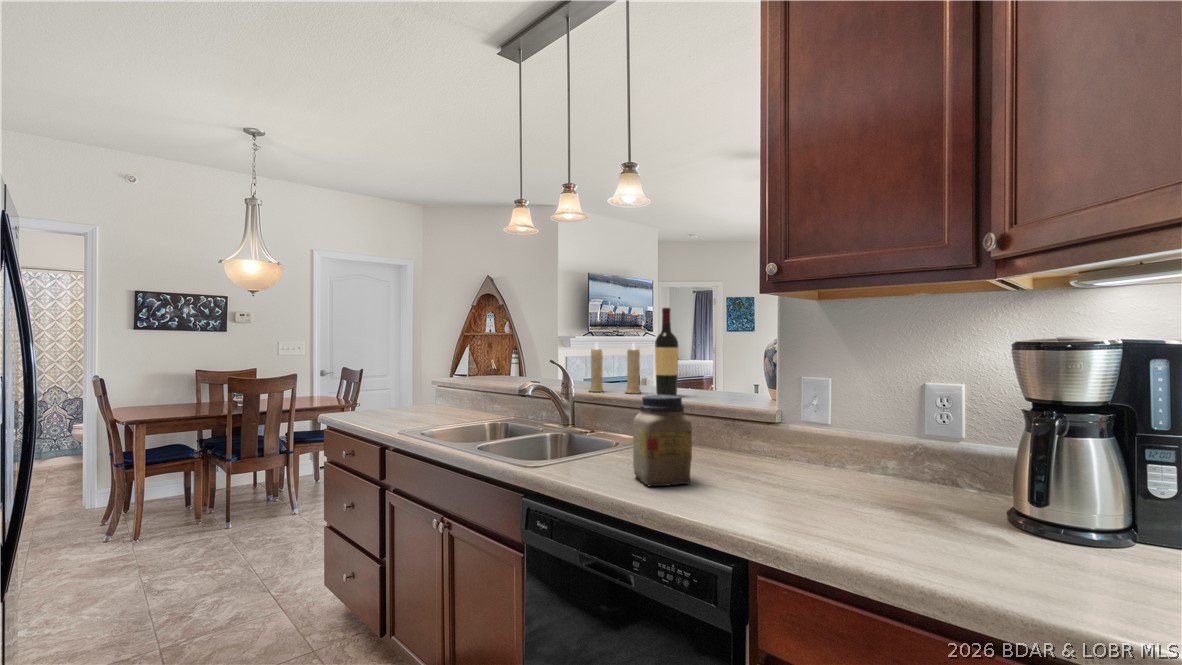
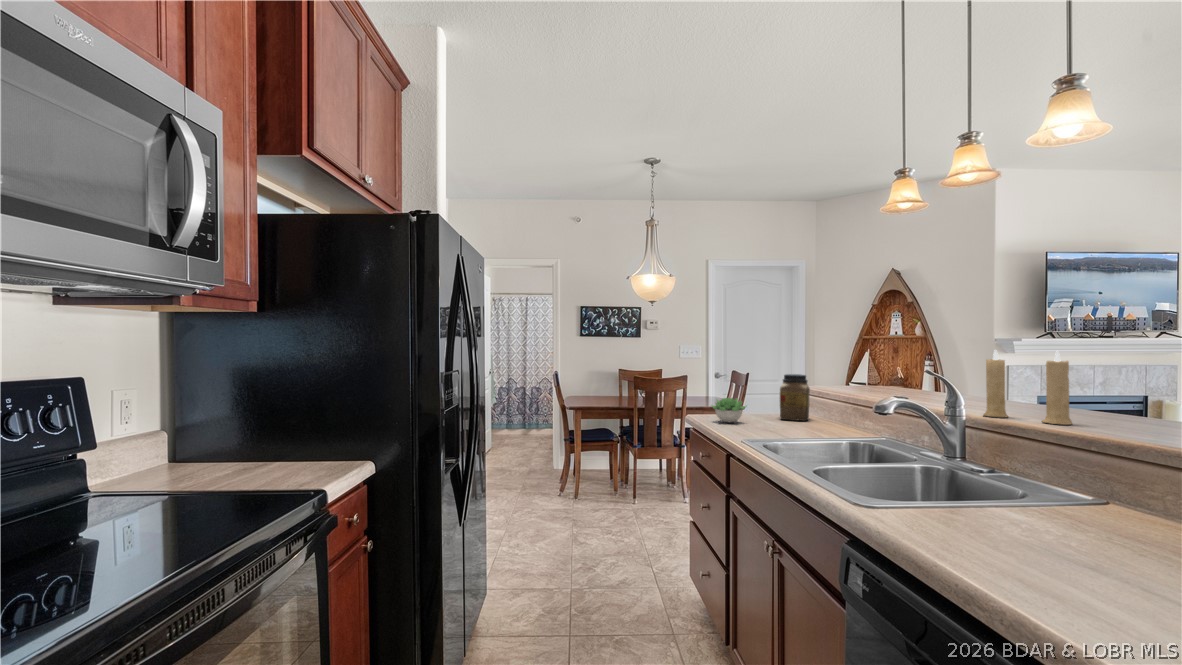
wine bottle: present [655,308,679,396] -> none [1094,300,1142,434]
succulent plant: none [351,392,389,417] -> present [712,398,746,422]
jar: present [633,395,692,486] -> present [780,374,810,421]

